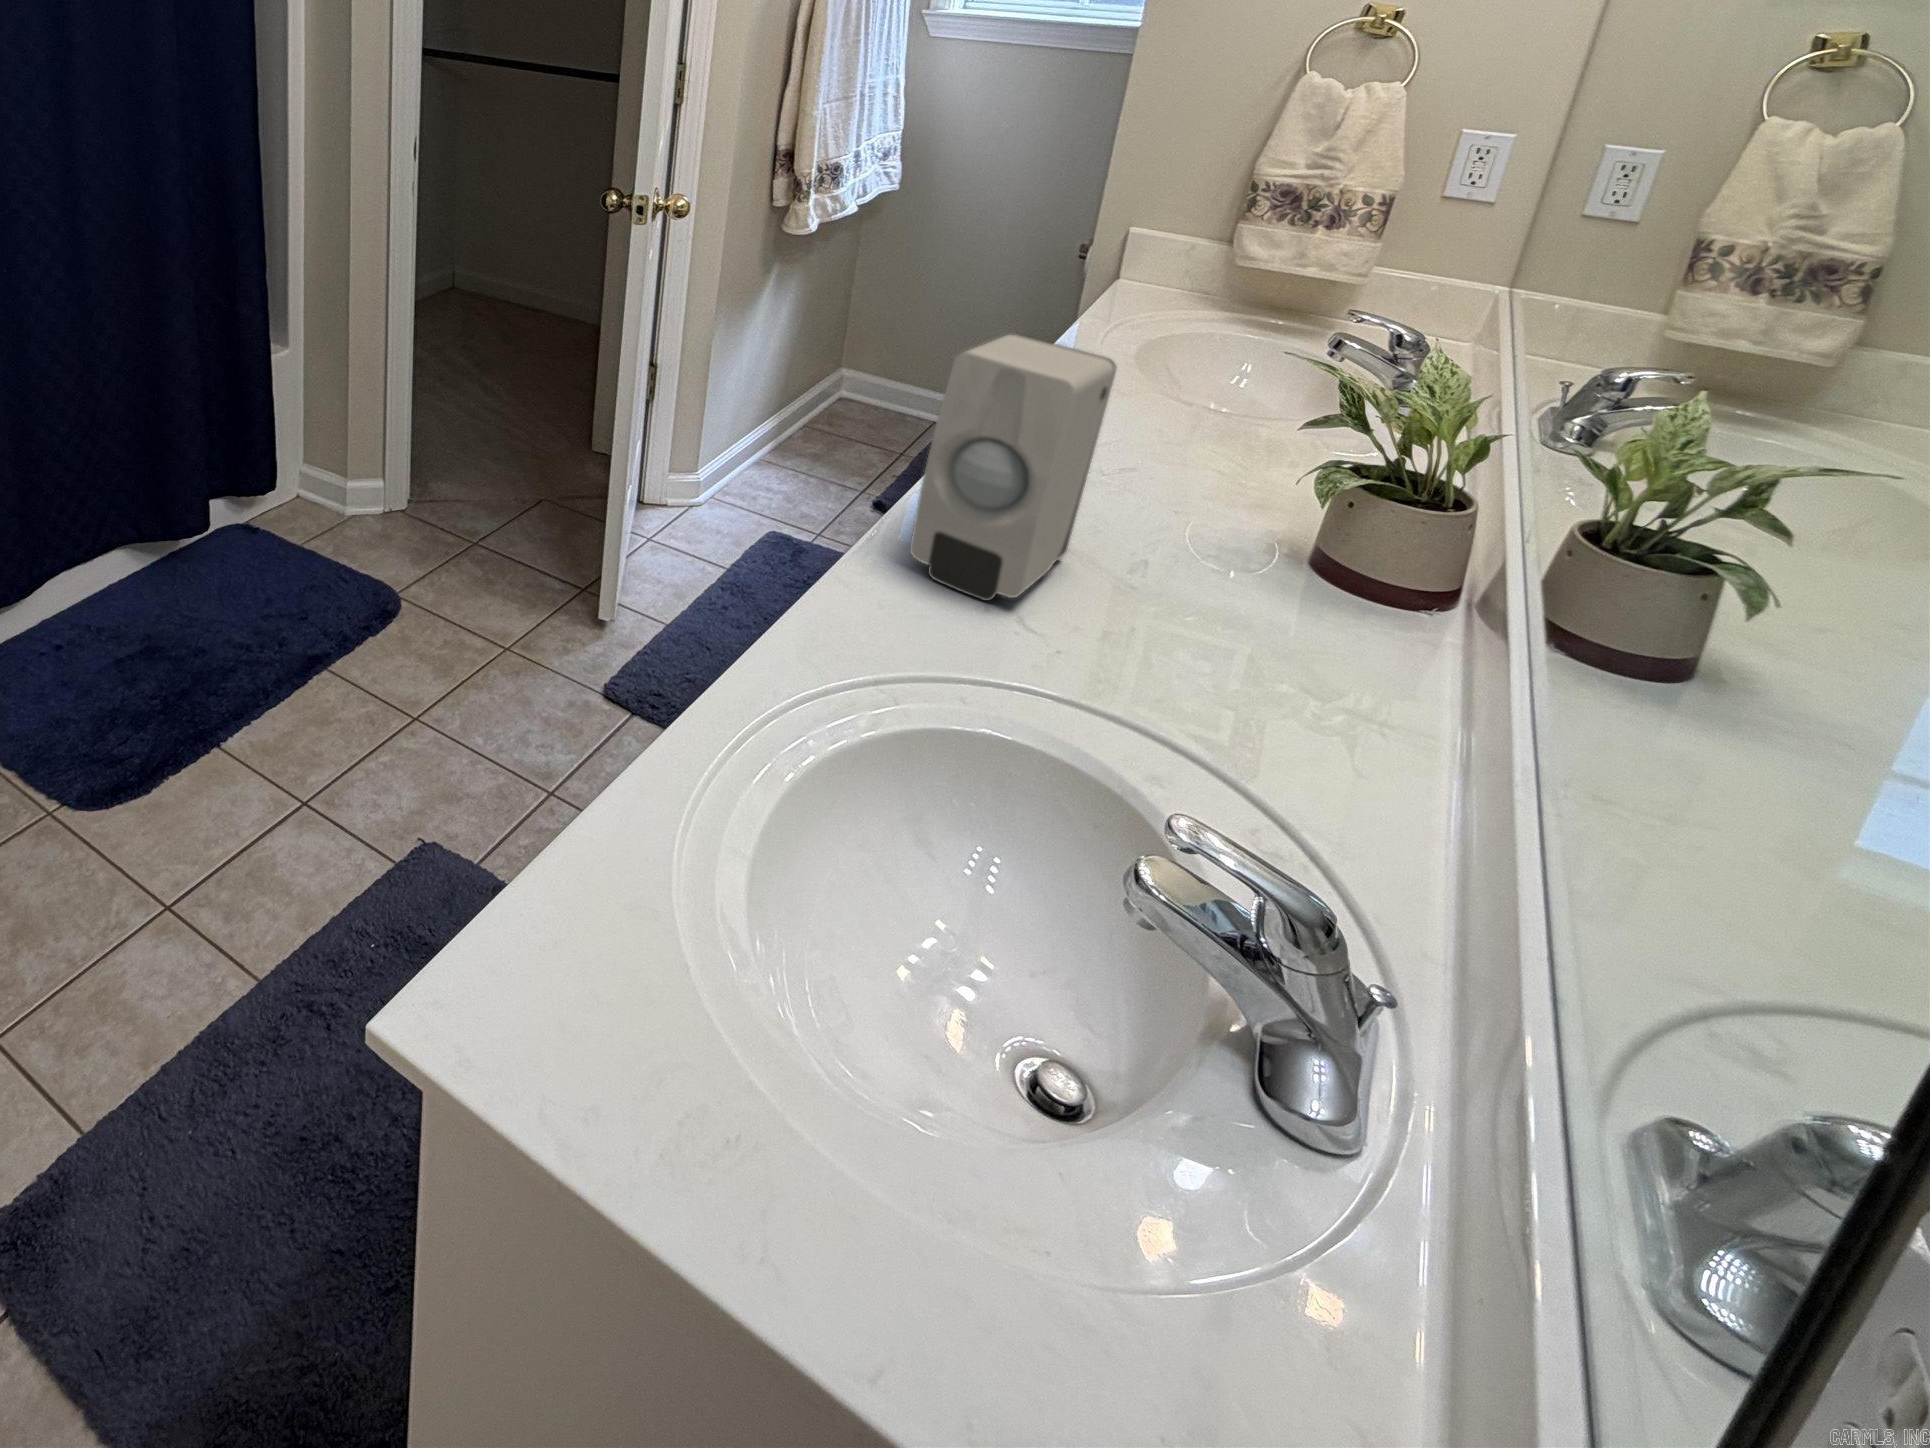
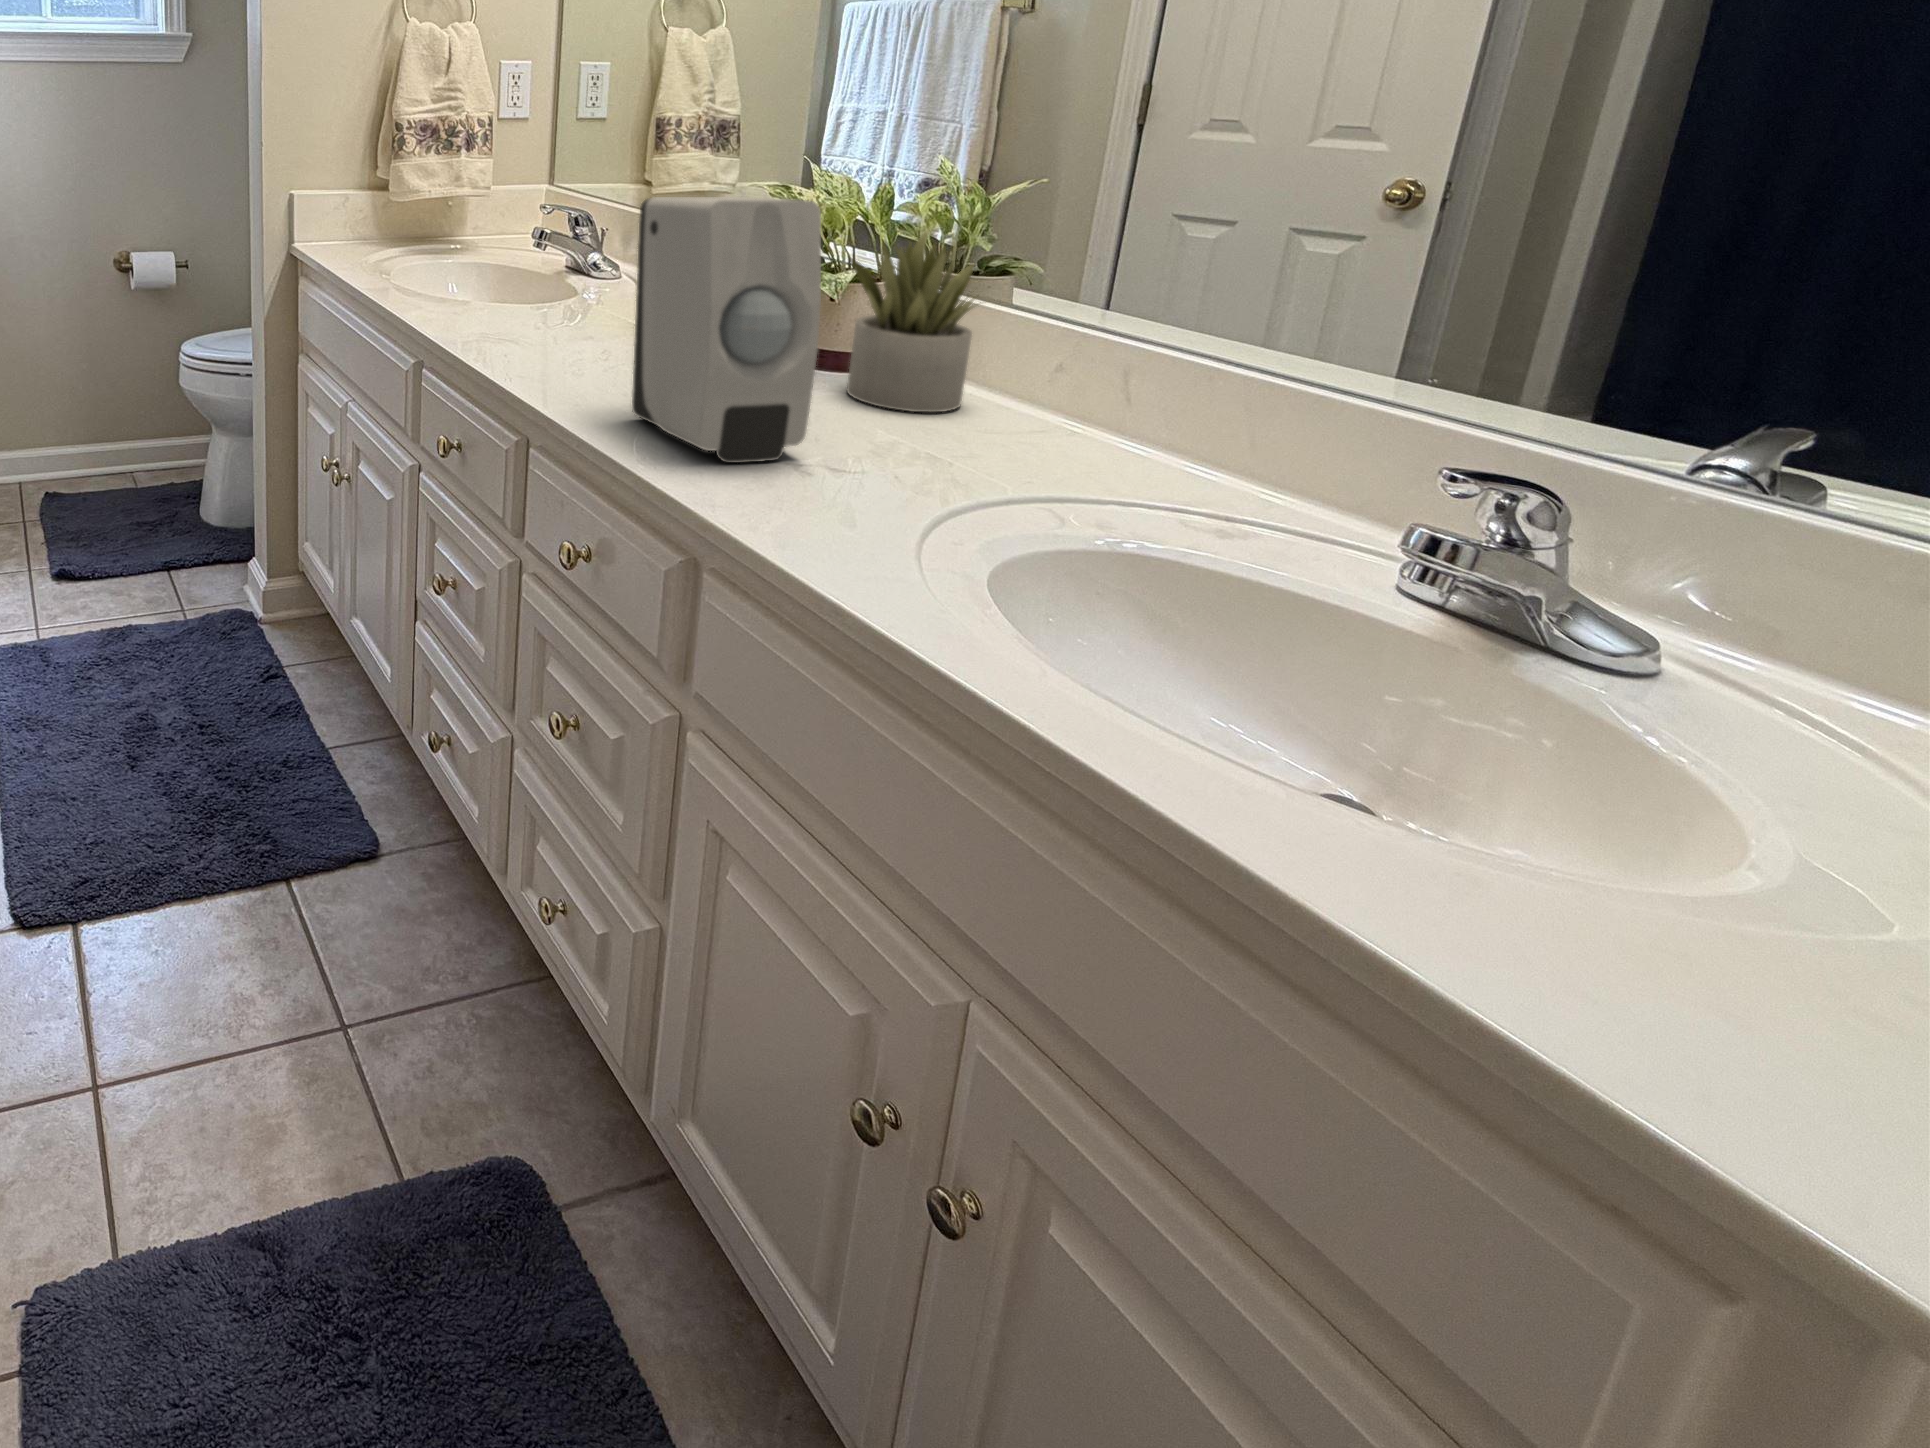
succulent plant: none [1269,453,1477,690] -> present [847,230,981,412]

